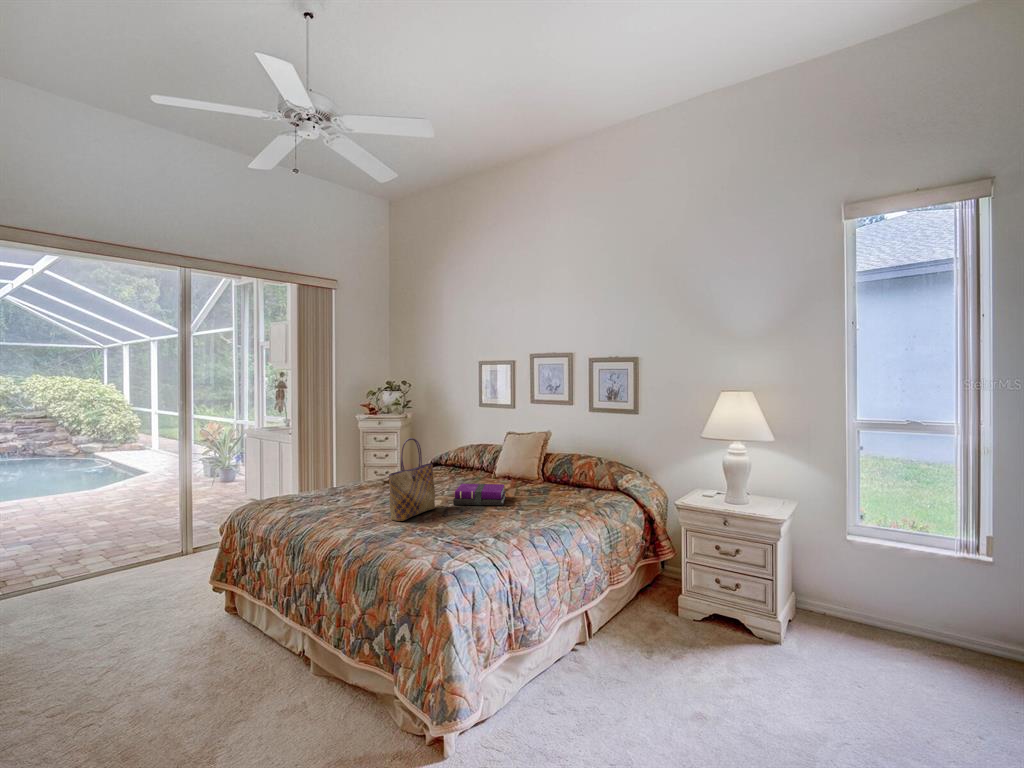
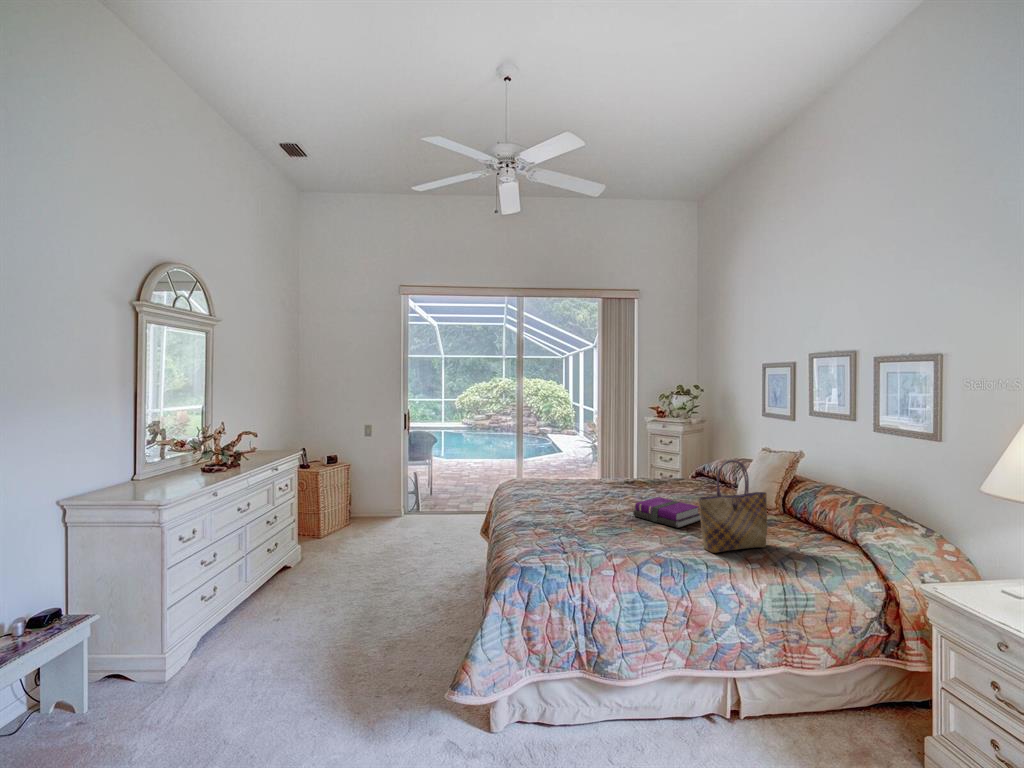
tote bag: present [389,438,435,521] -> present [699,460,767,553]

